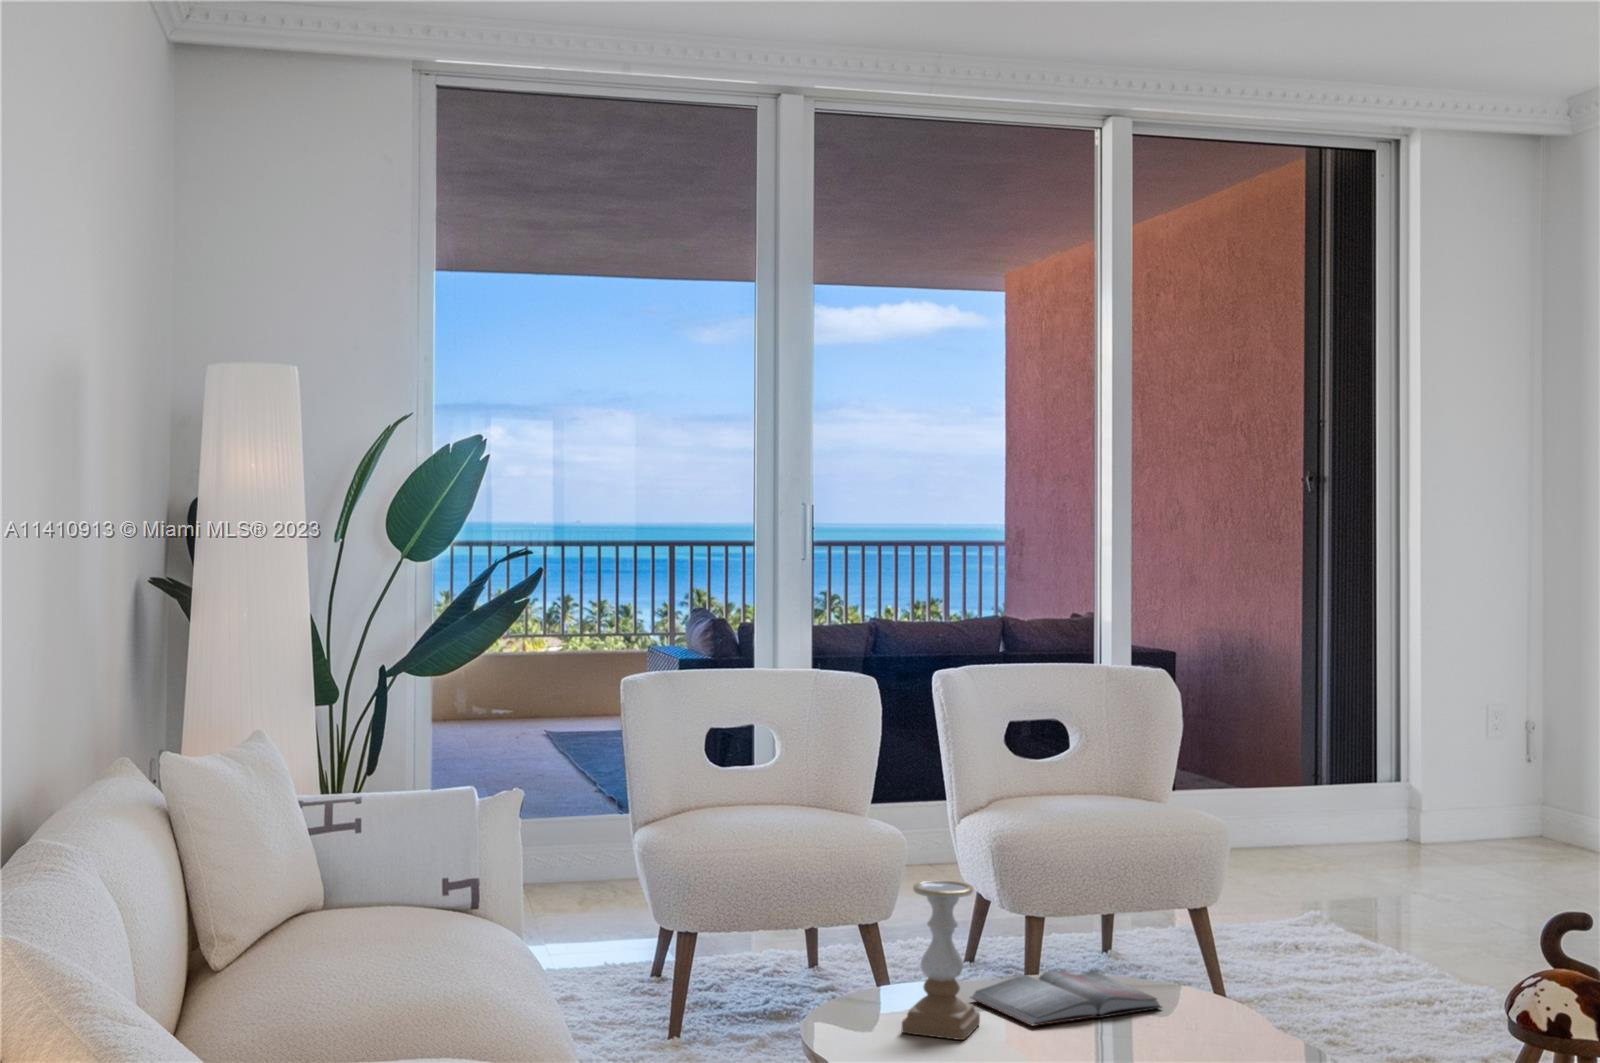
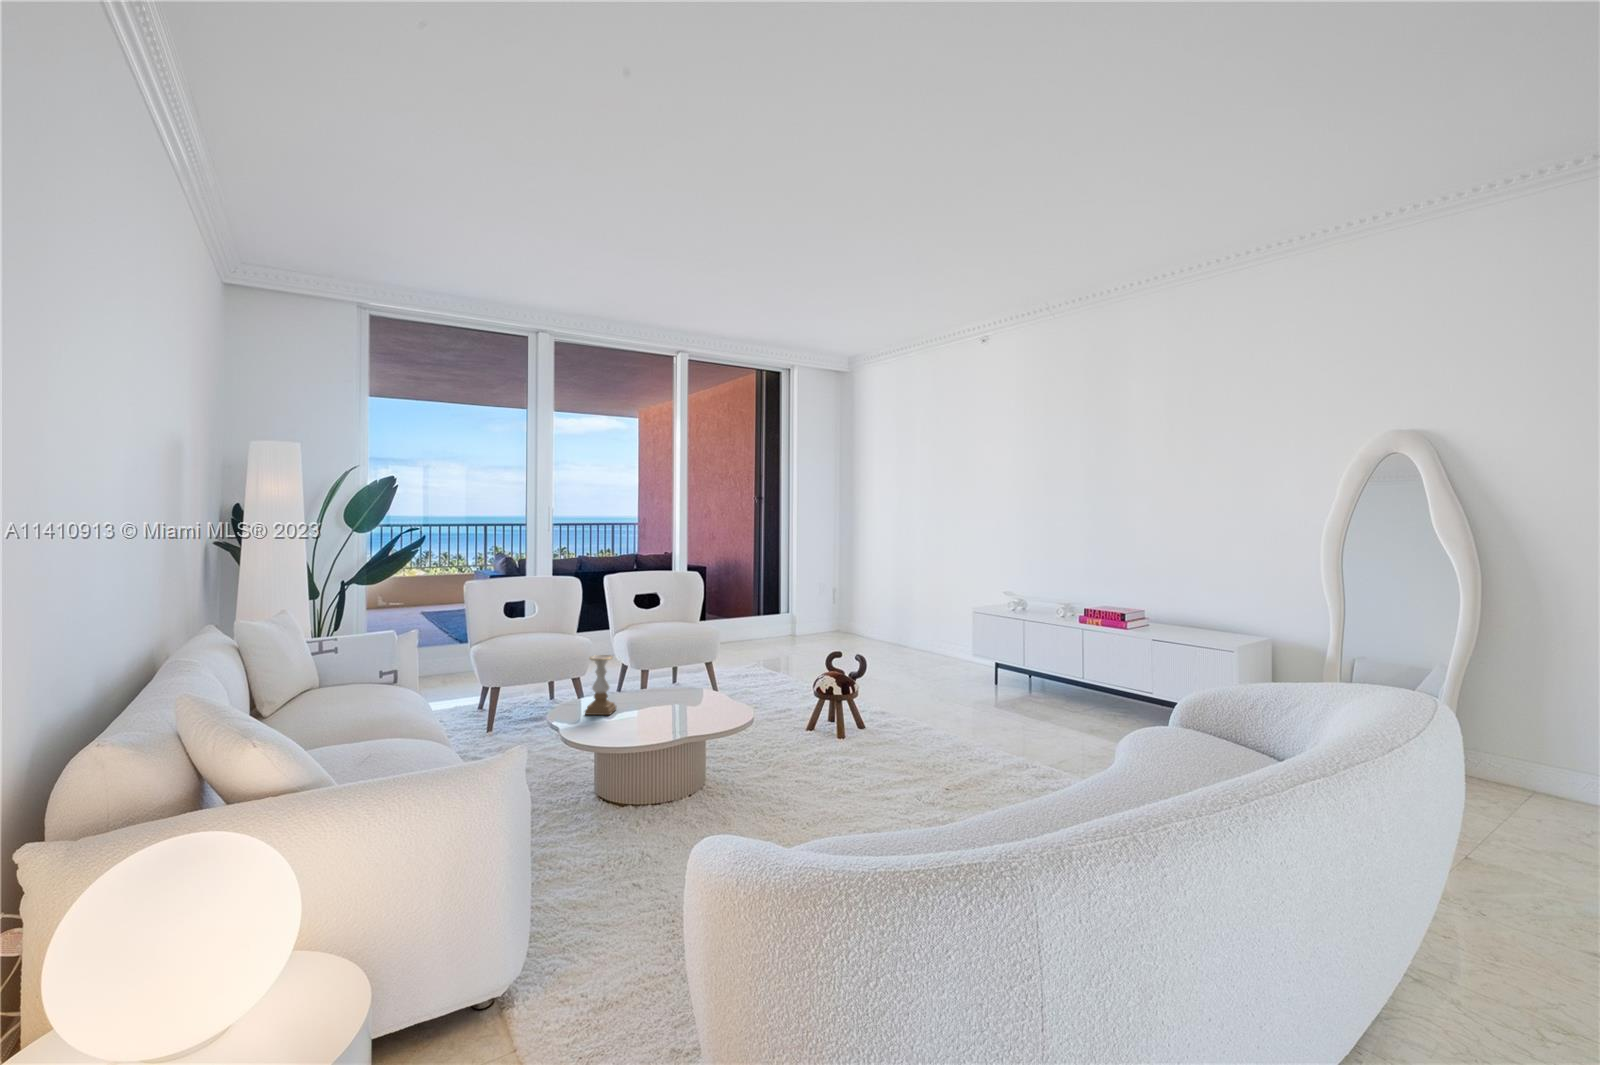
hardback book: present [970,970,1162,1026] -> none [613,687,688,708]

